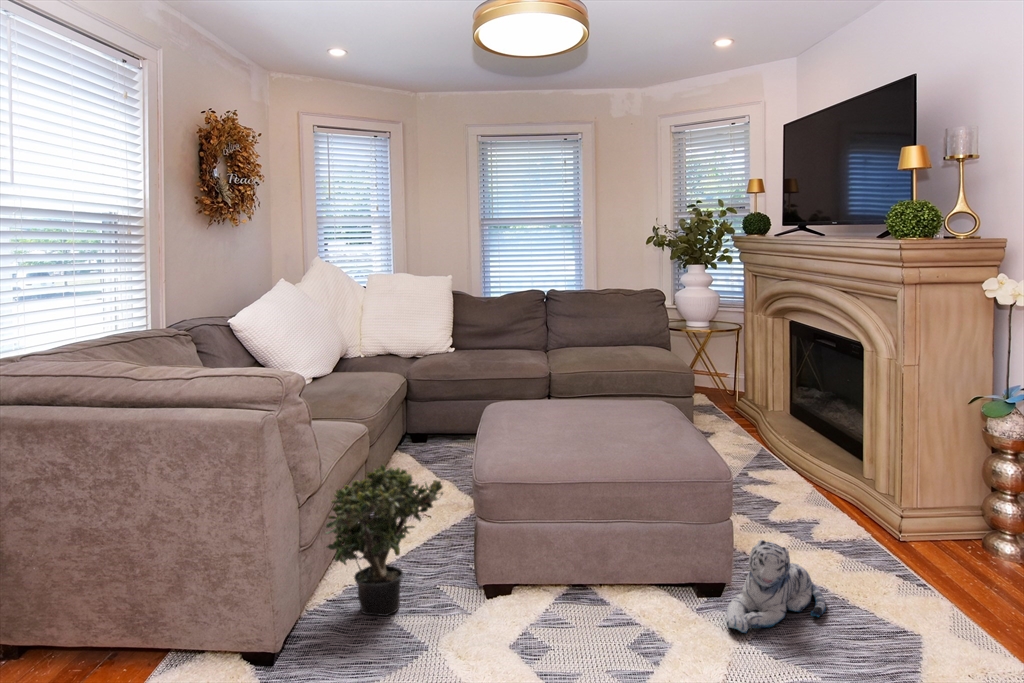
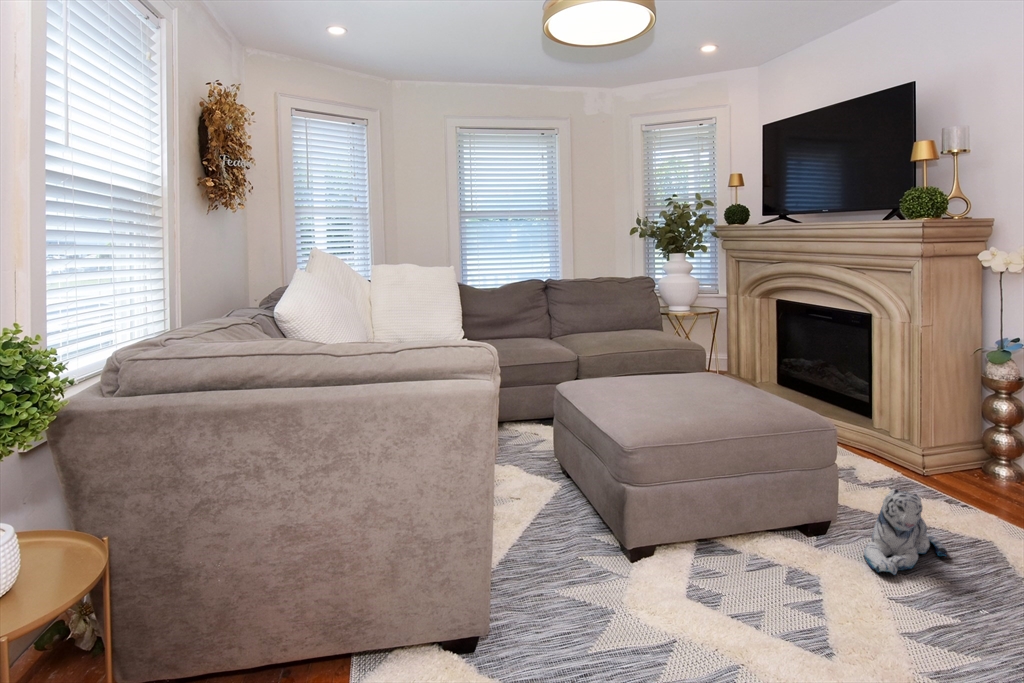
potted plant: present [326,465,443,616] -> none [480,435,599,590]

